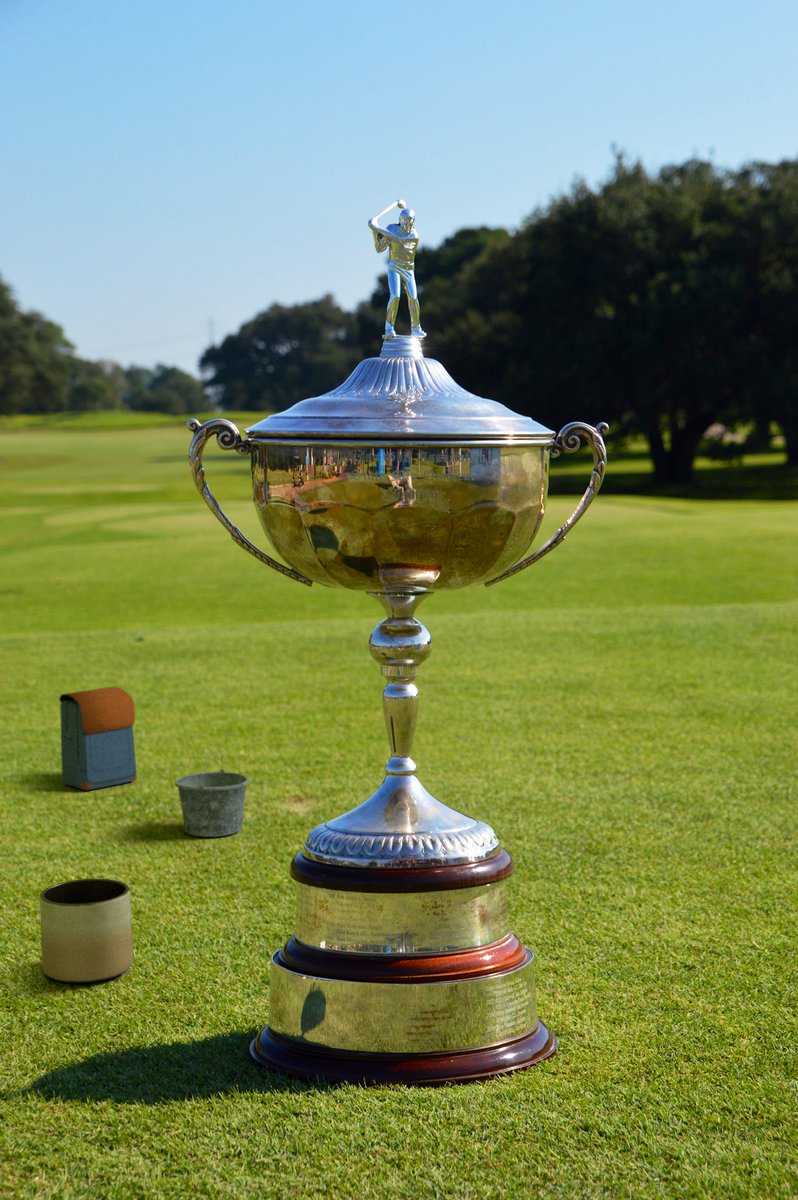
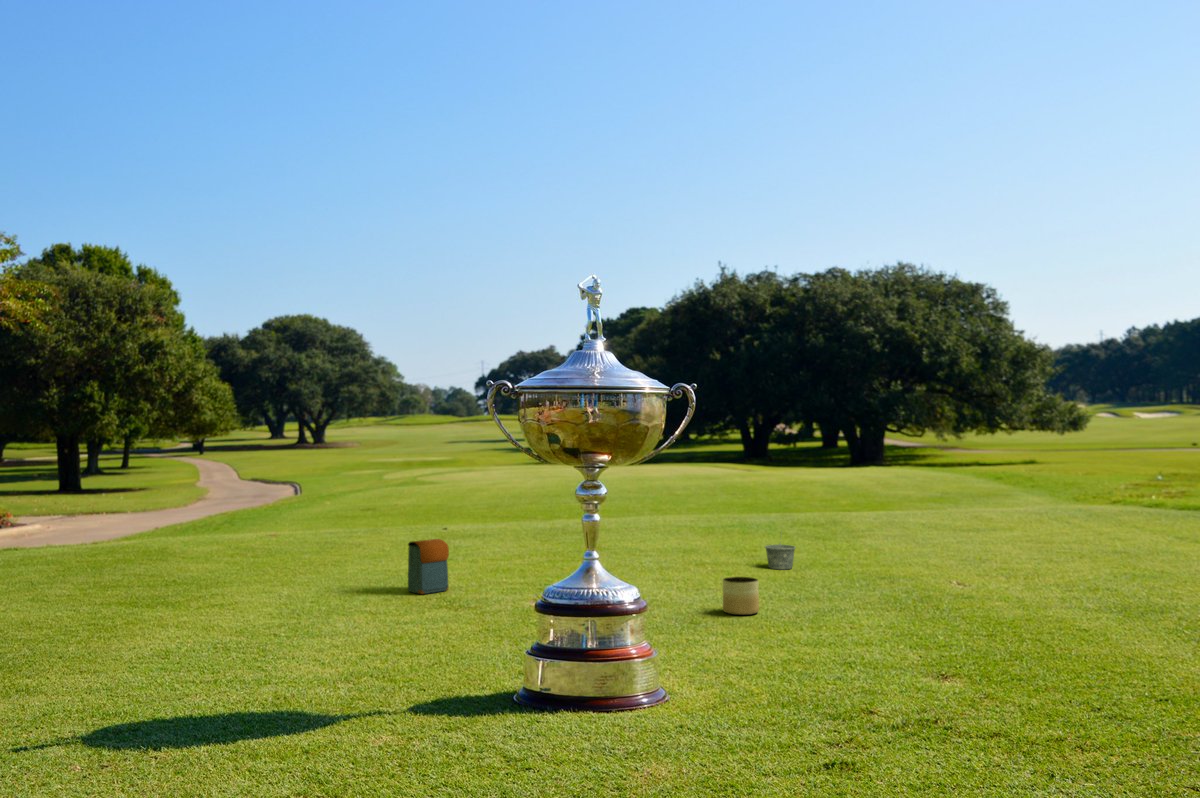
bucket: present [175,769,249,837] -> present [765,544,796,569]
planter: present [40,879,133,983] -> present [723,577,759,615]

